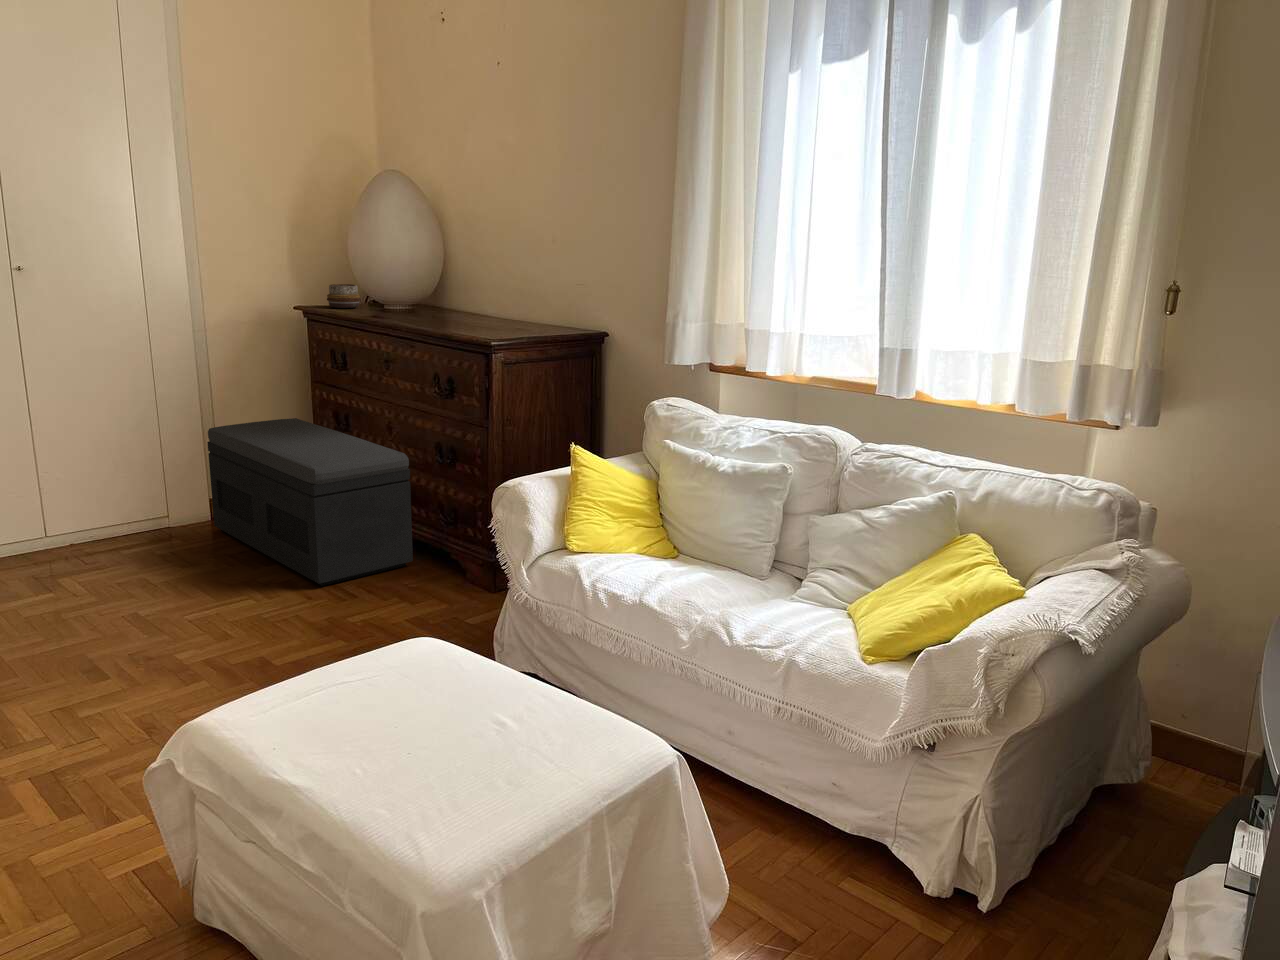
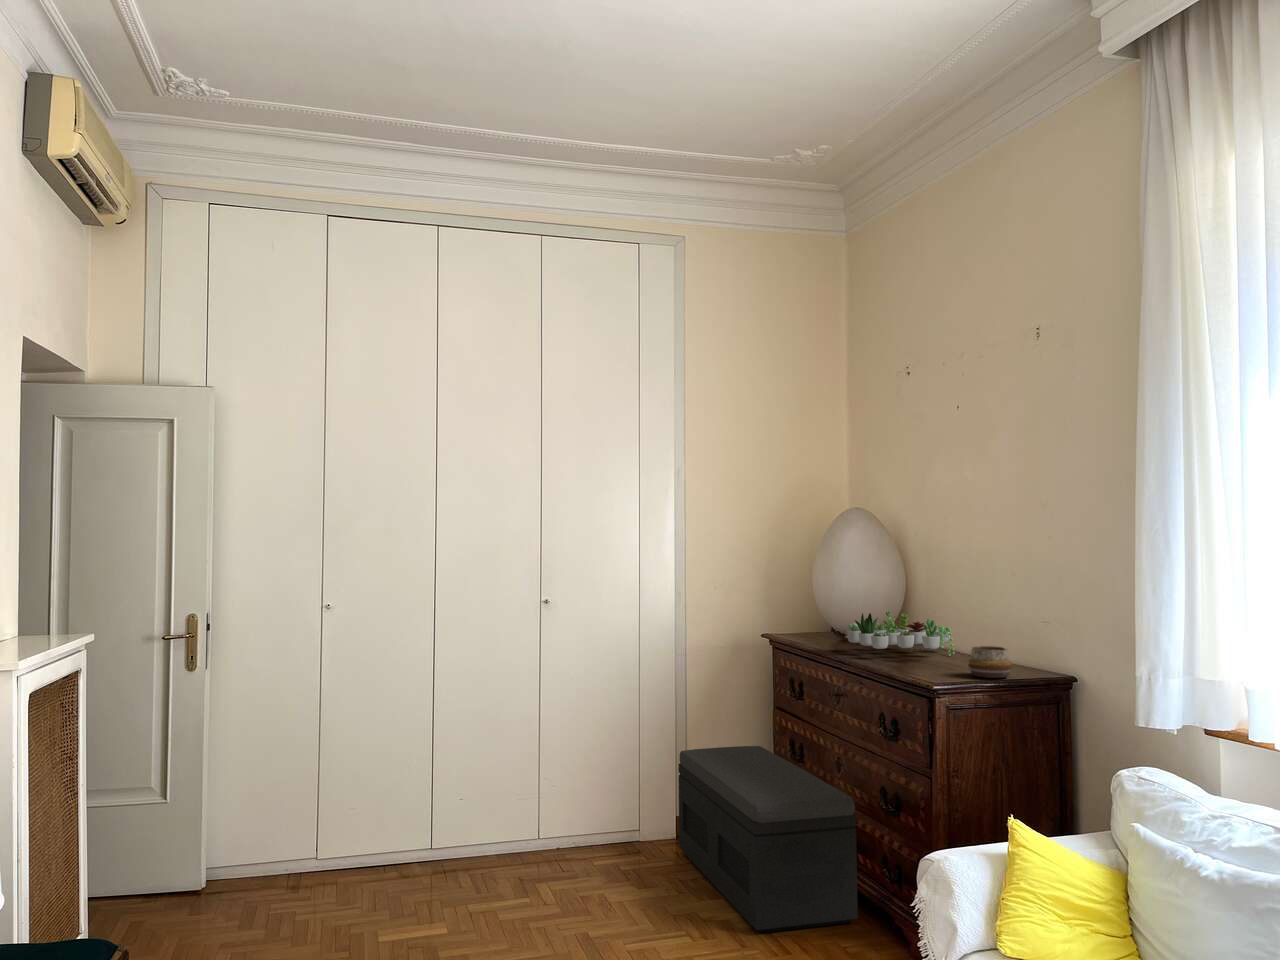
succulent plant: none [391,271,496,318] -> present [847,611,955,656]
decorative bowl: present [327,284,361,308] -> present [968,646,1012,678]

